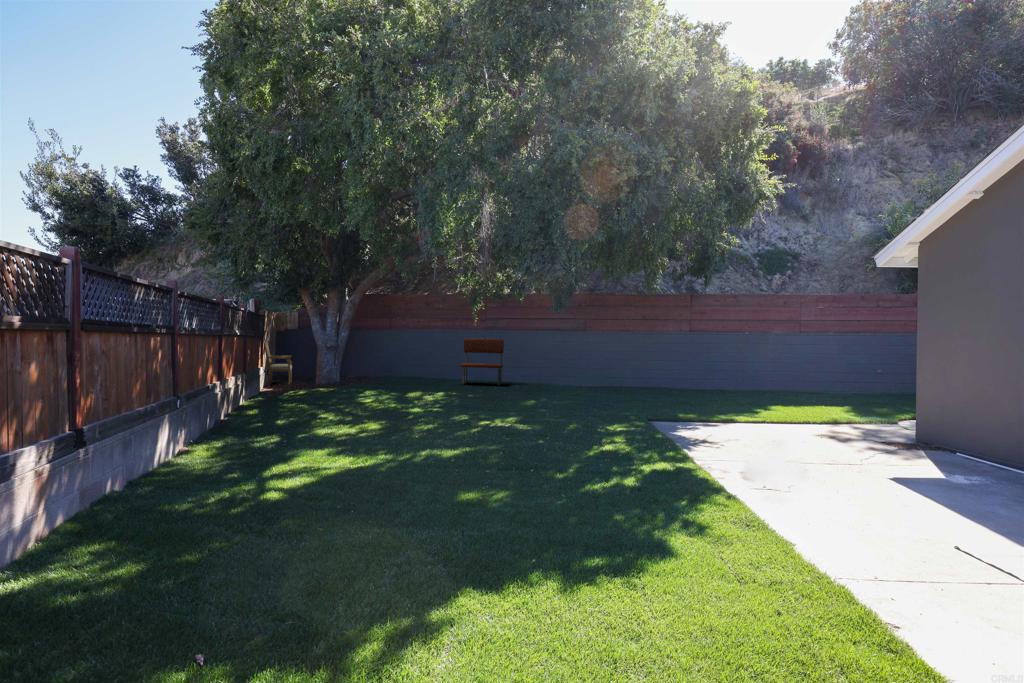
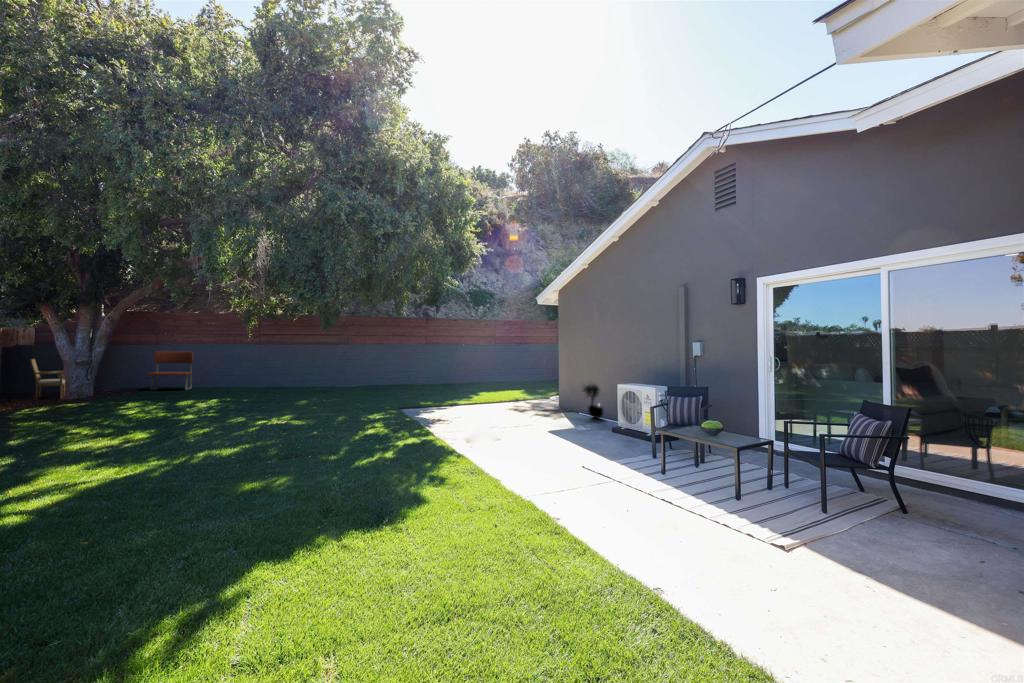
bench: present [460,339,504,386] -> present [147,351,194,390]
potted tree: none [929,394,975,456] -> present [584,385,603,418]

